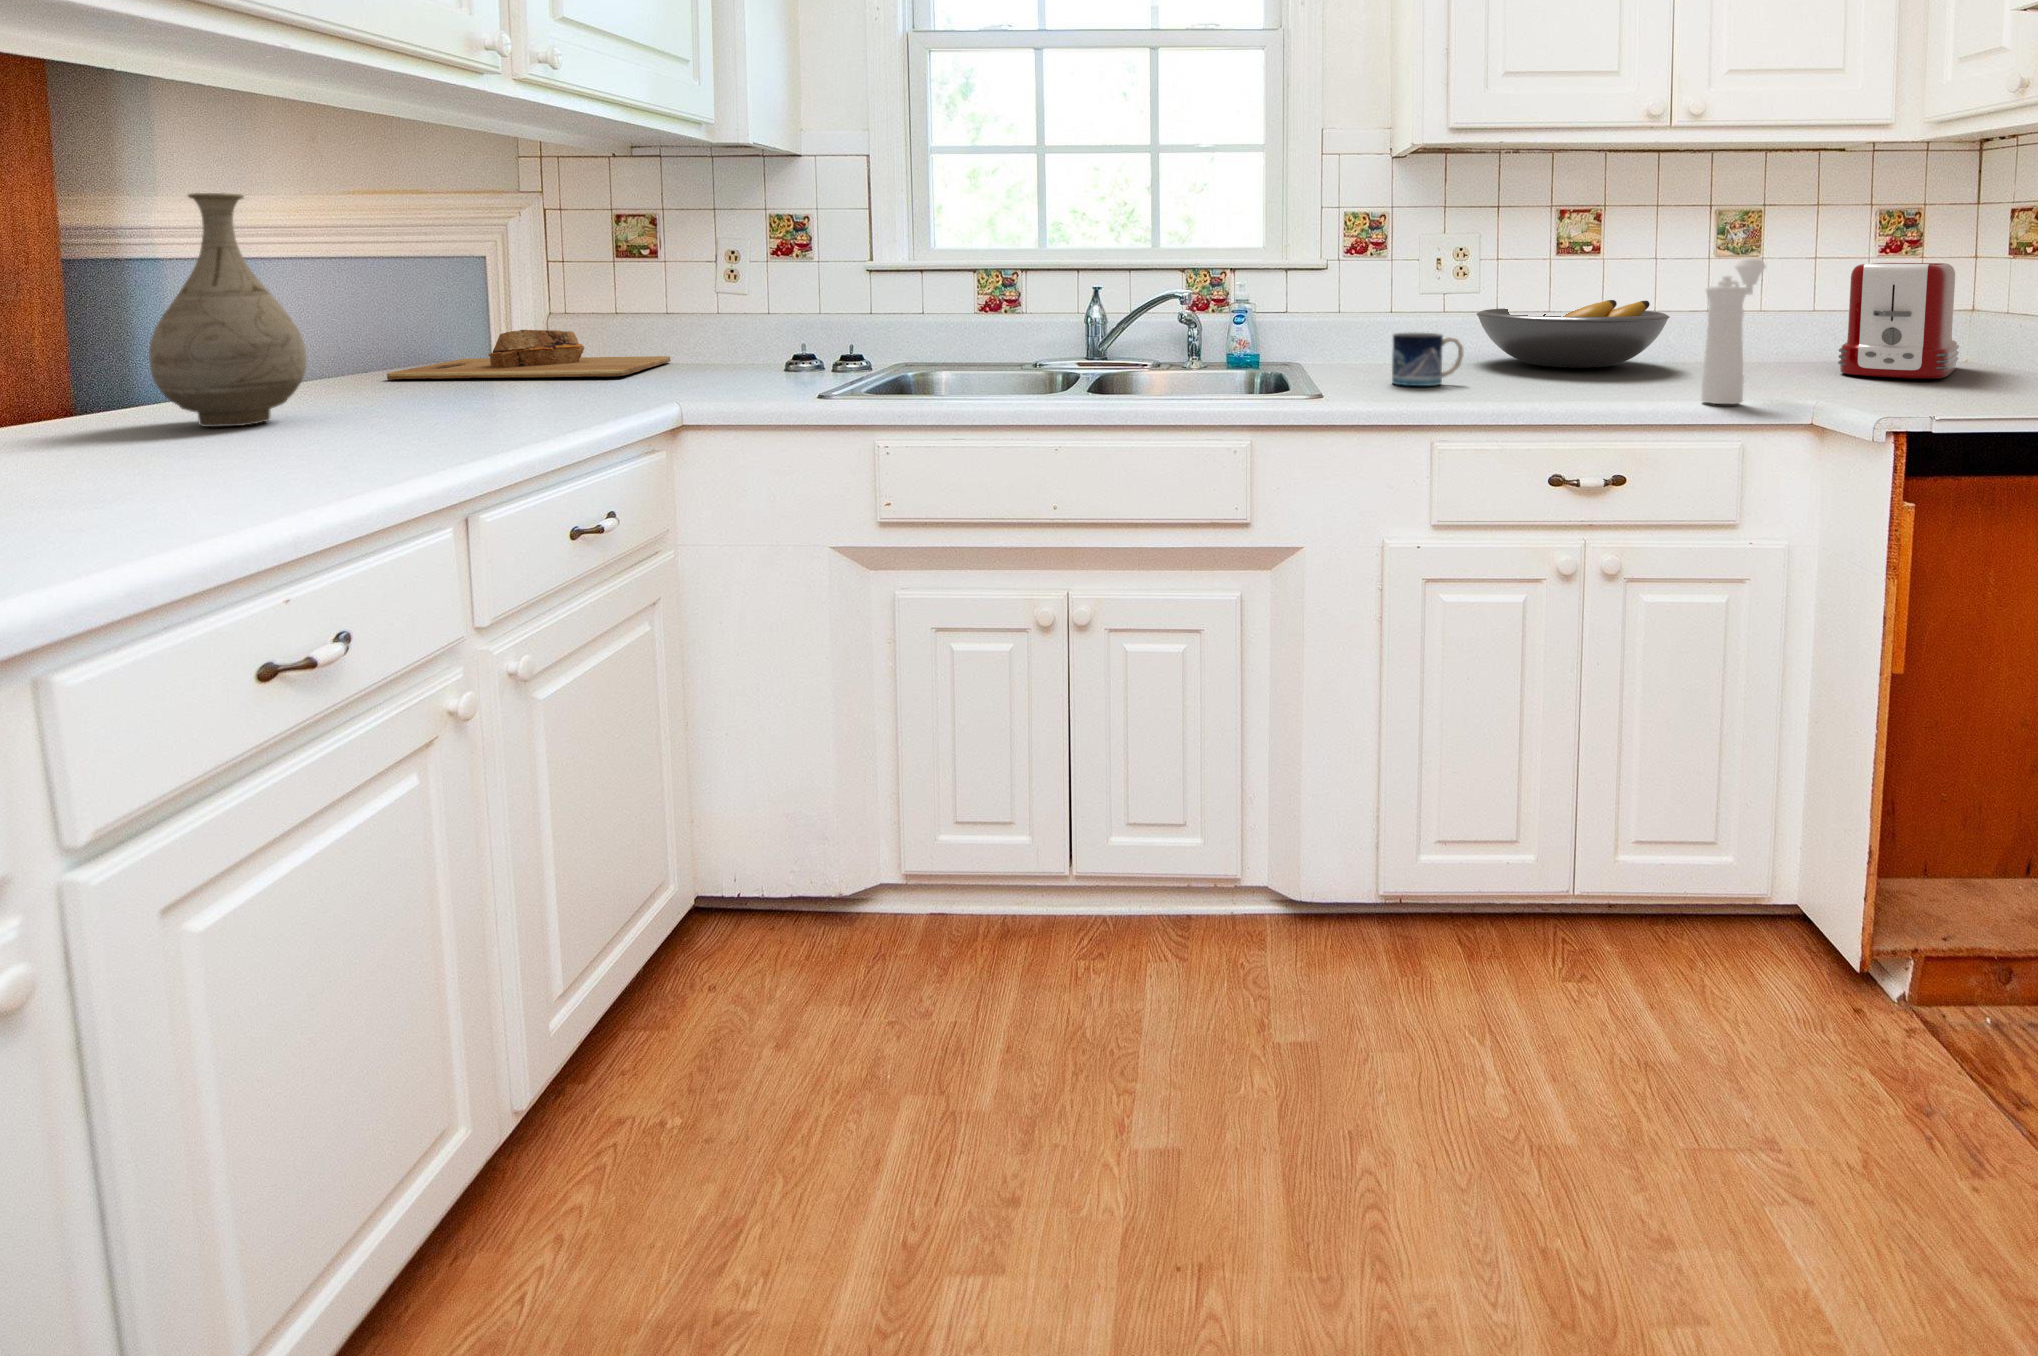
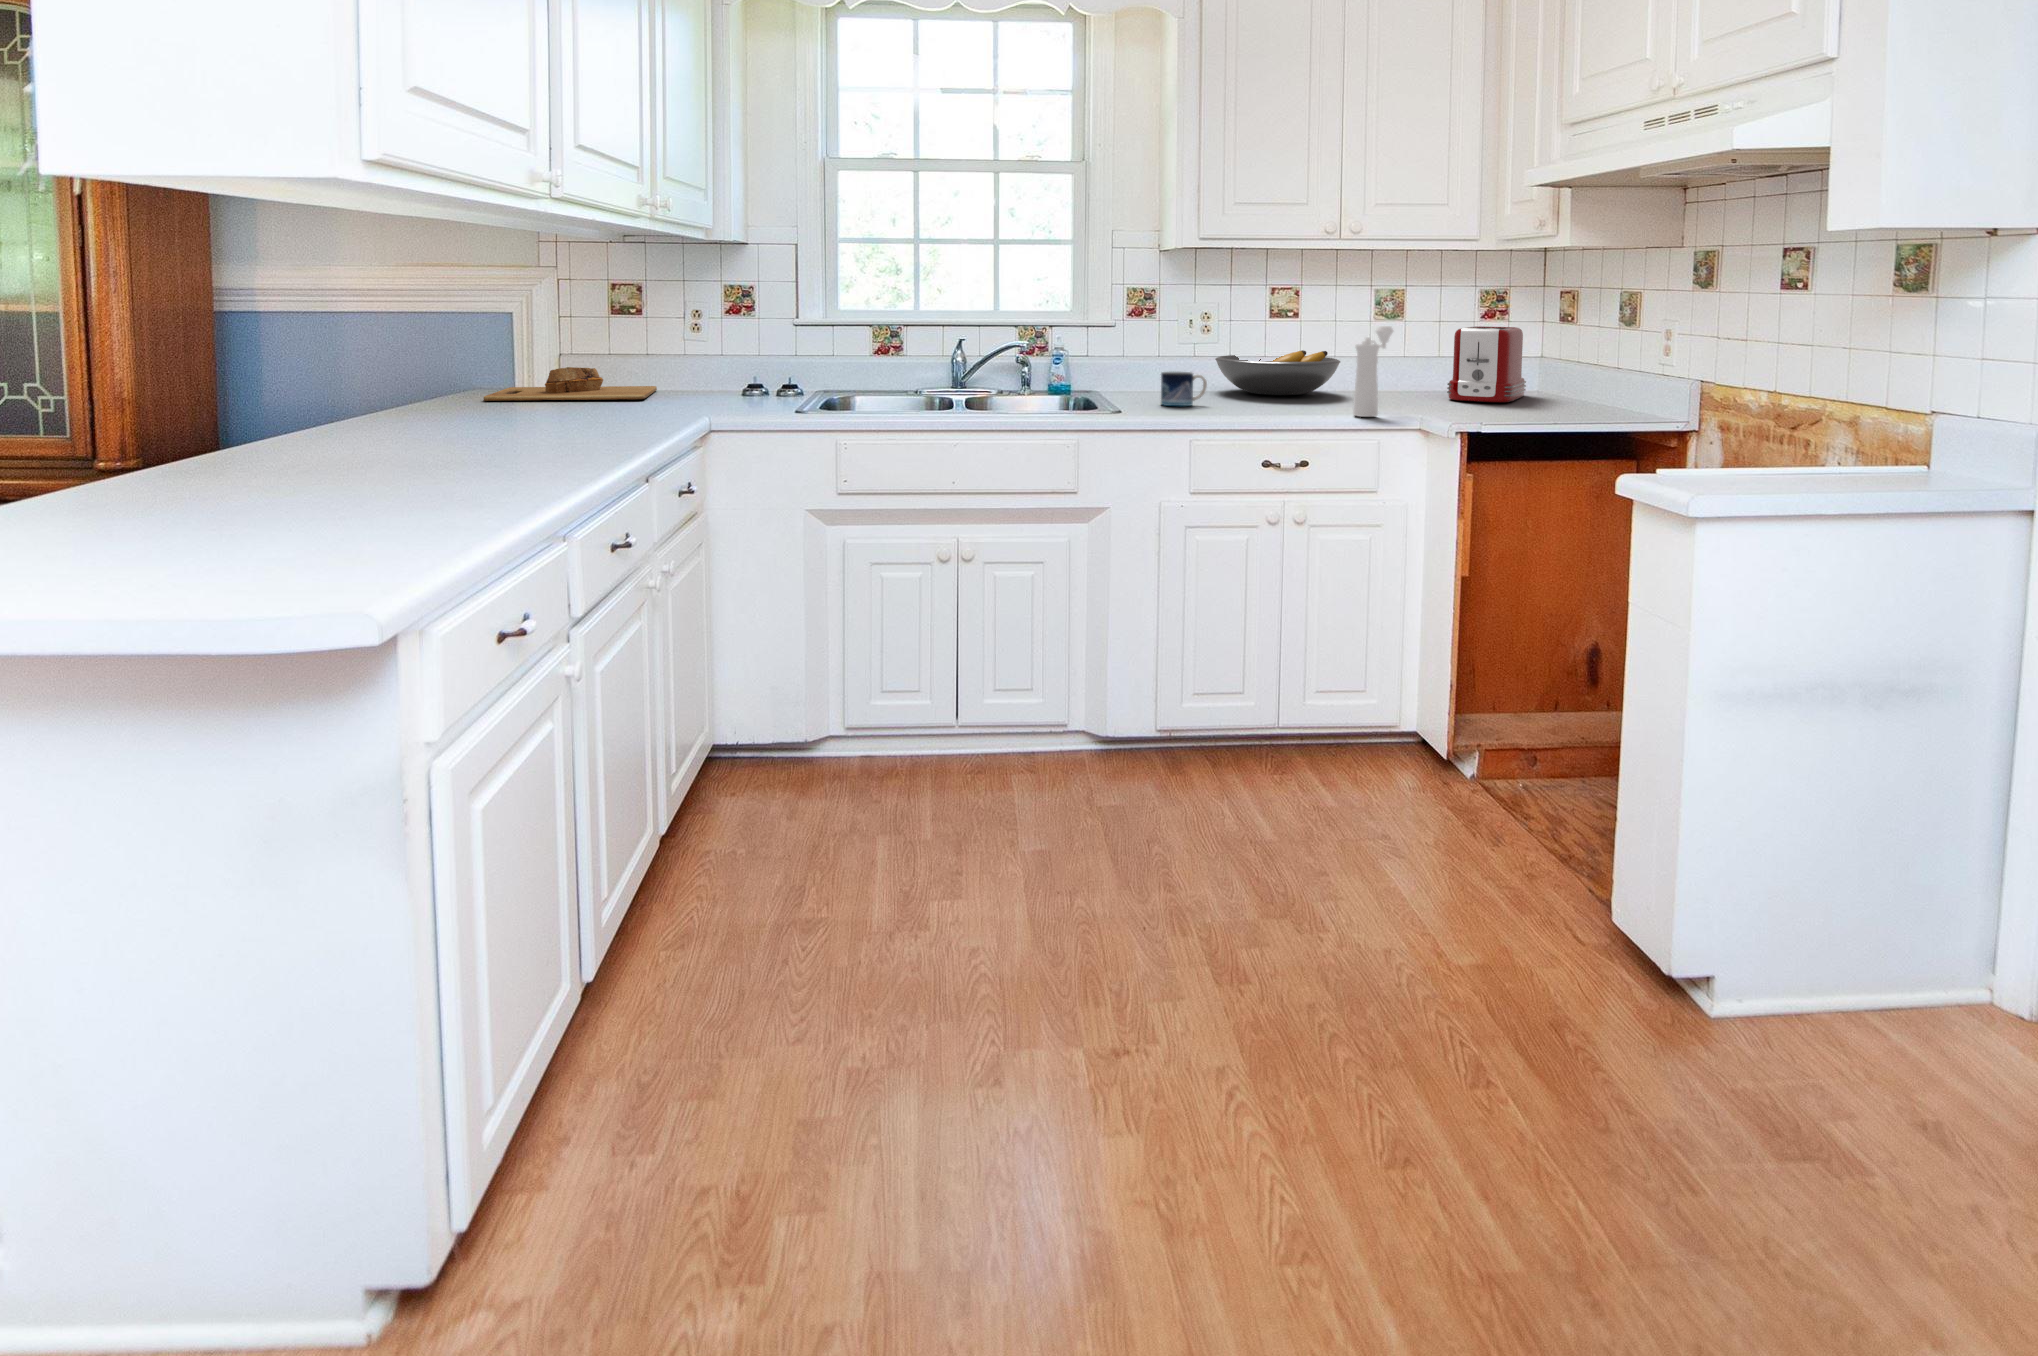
vase: present [149,193,307,427] -> none [410,284,495,427]

